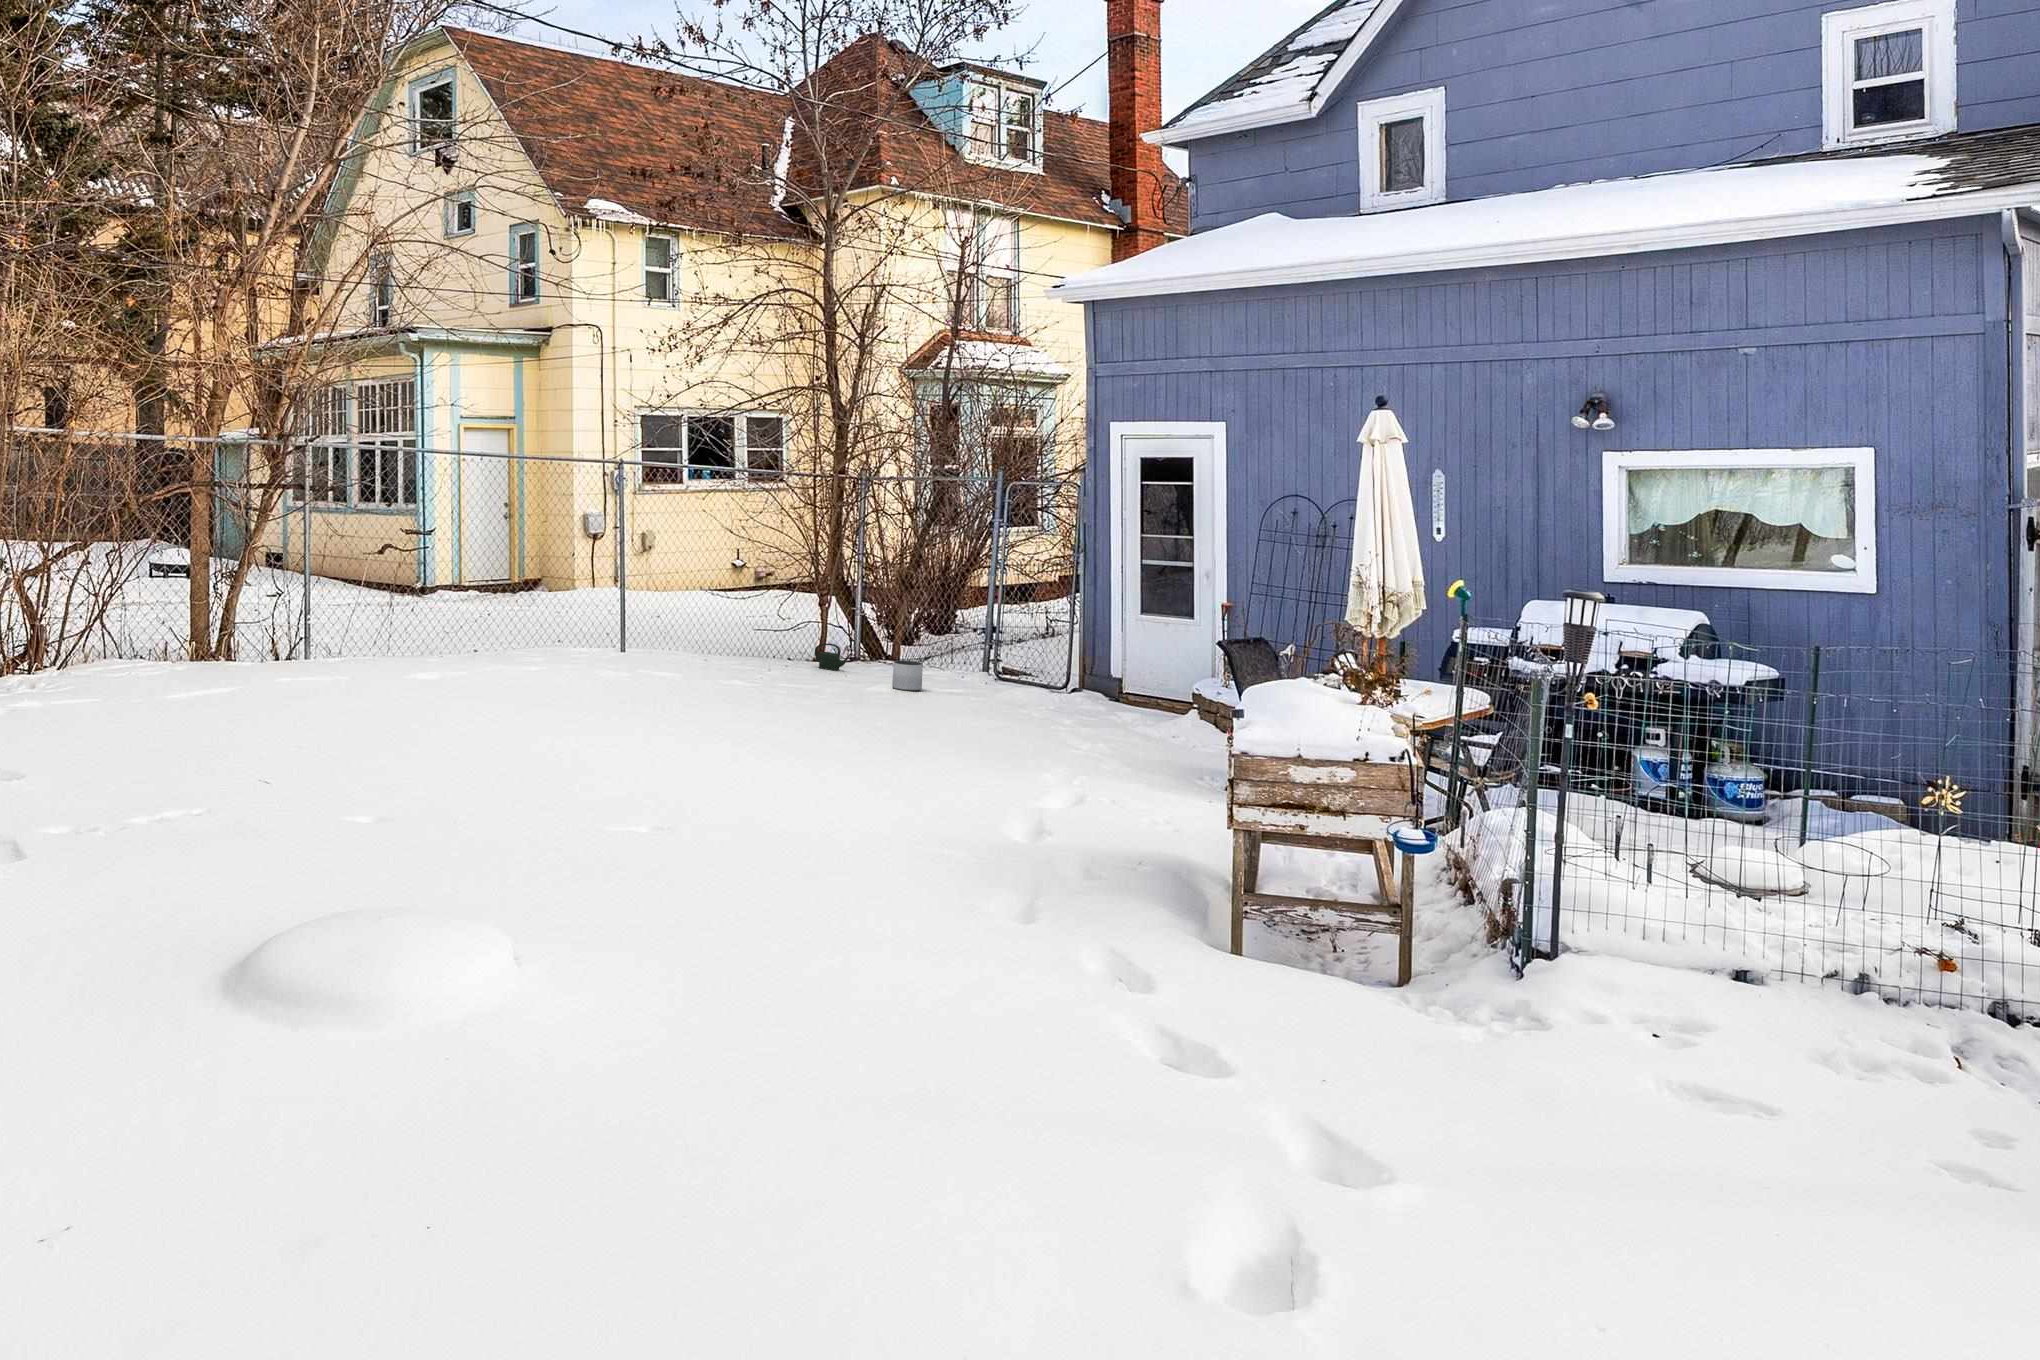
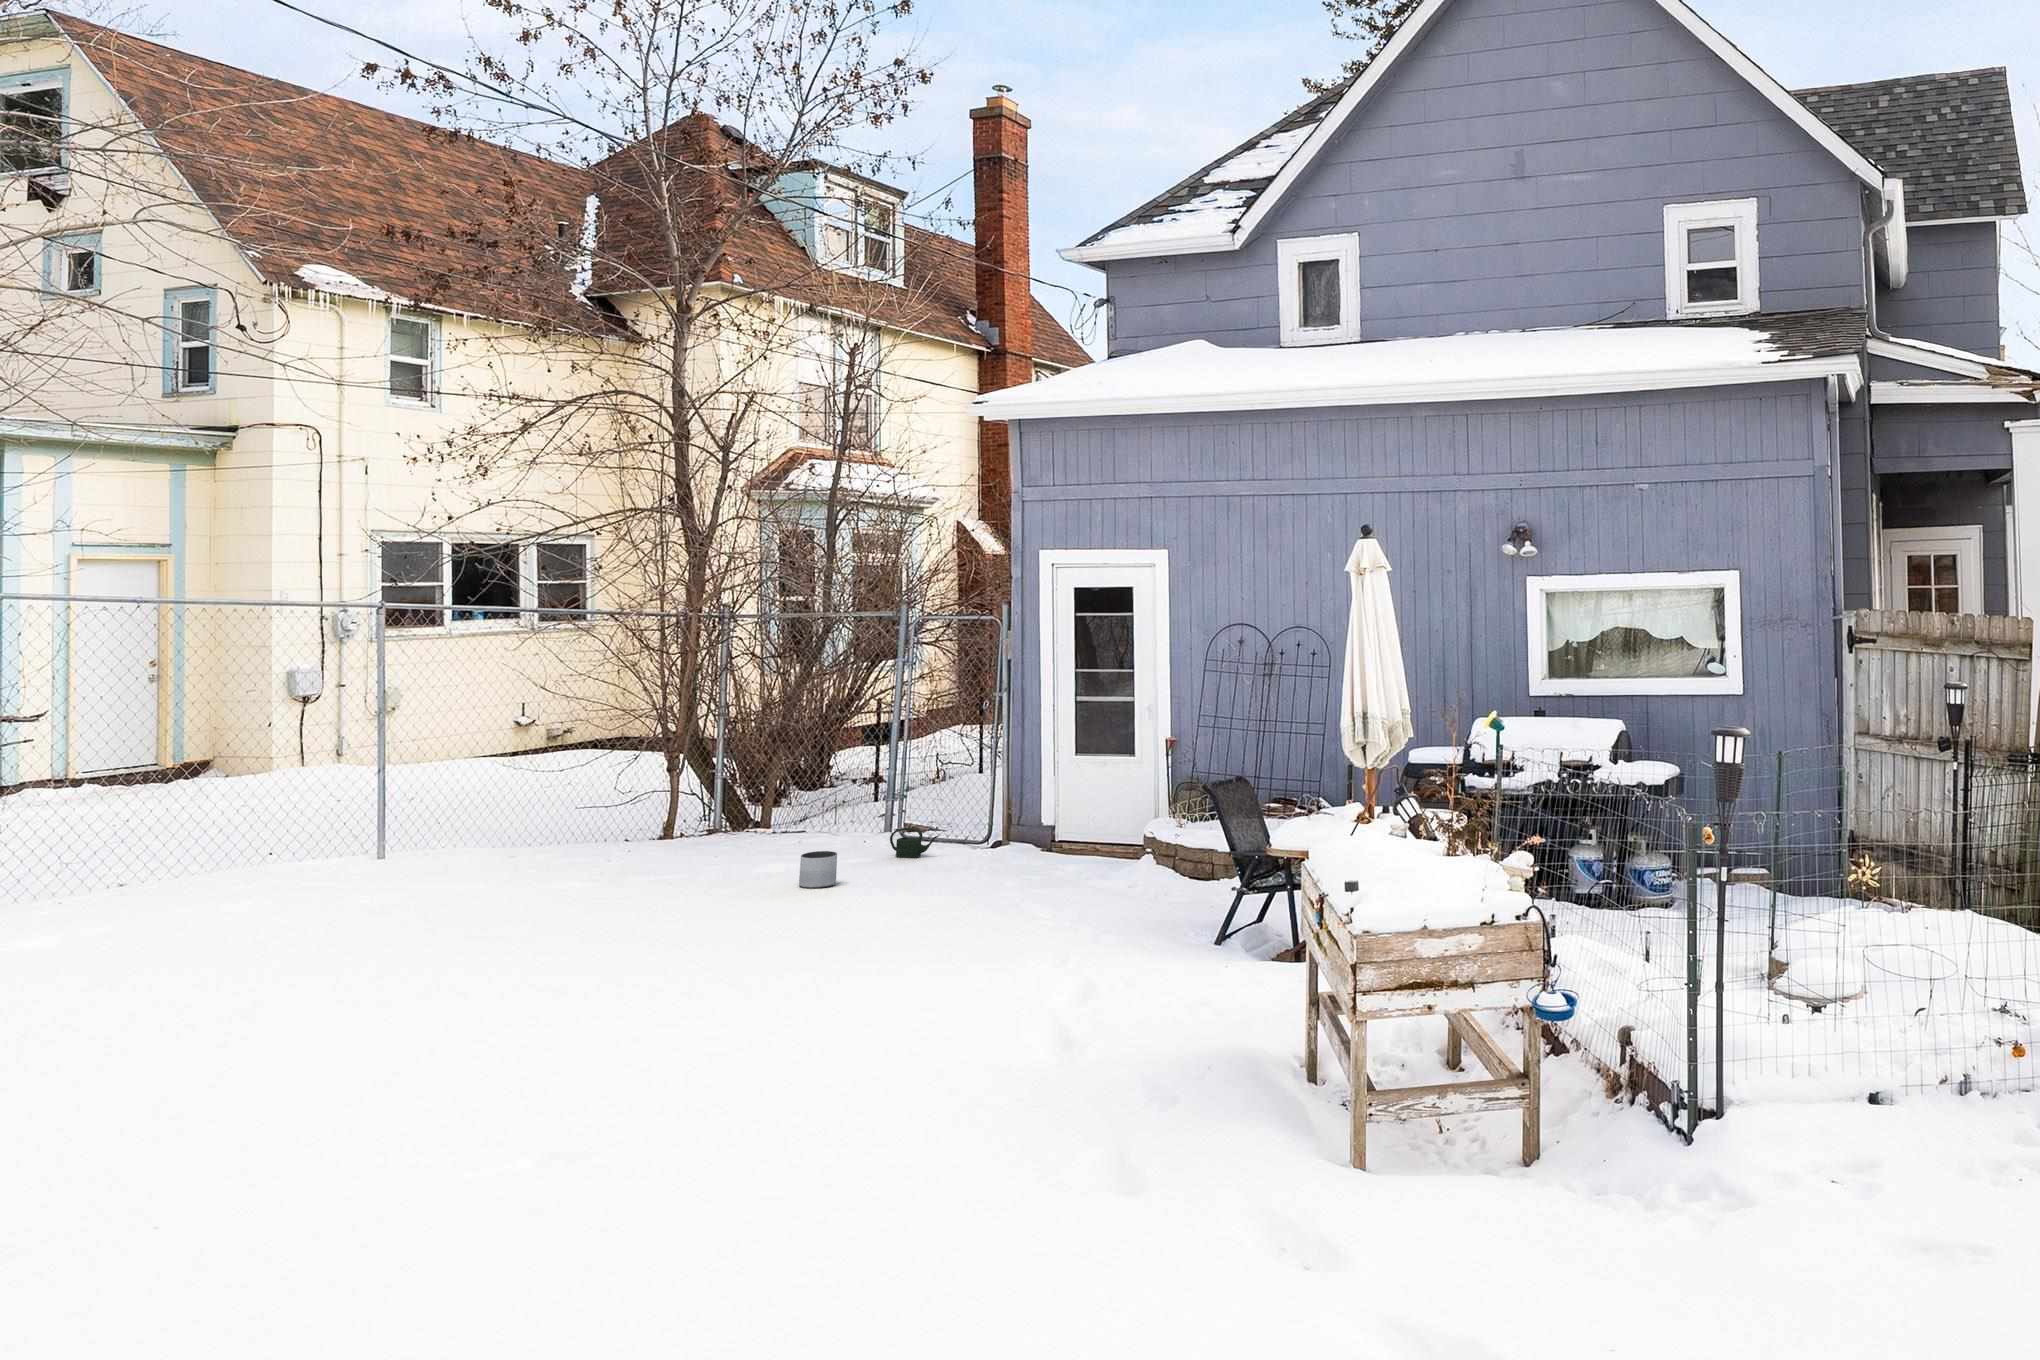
watering can: present [815,643,853,671] -> present [890,828,938,858]

